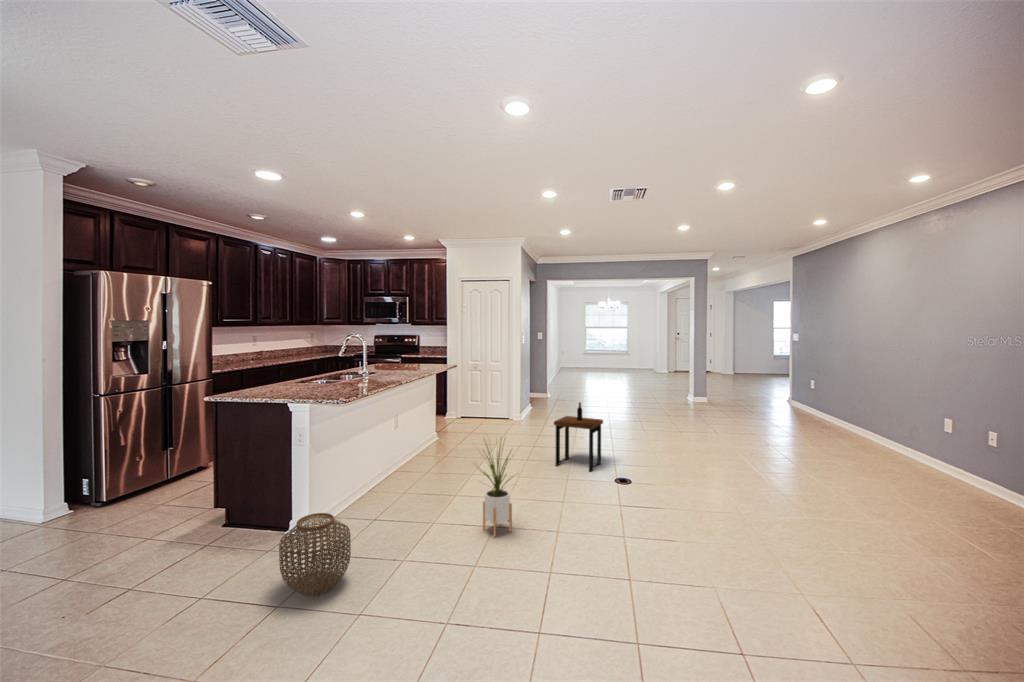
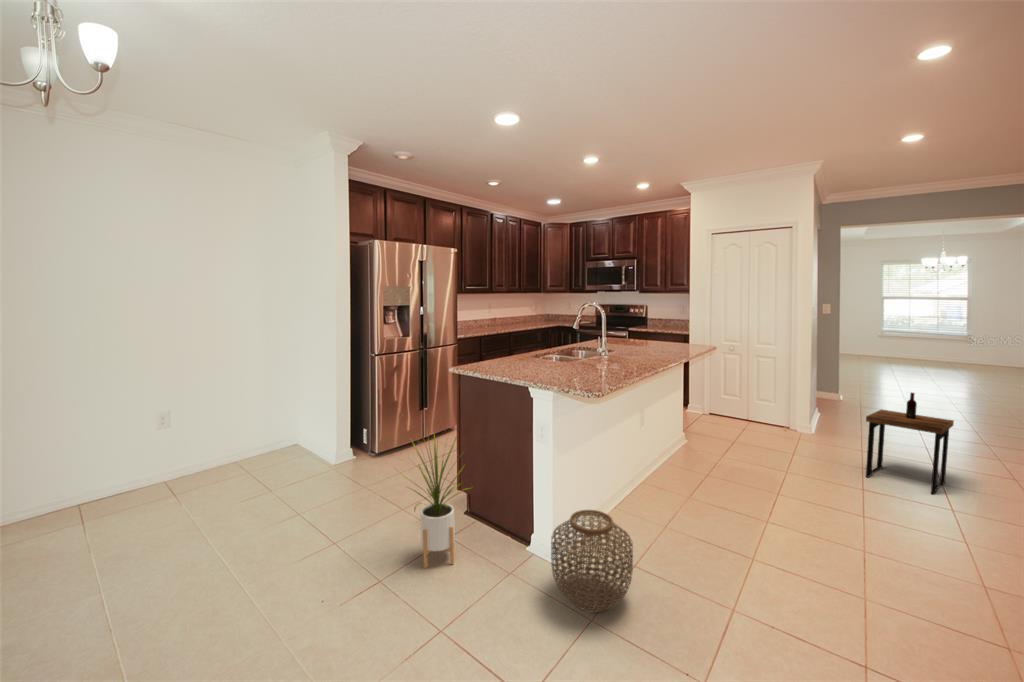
house plant: present [483,441,512,537] -> present [410,434,471,568]

